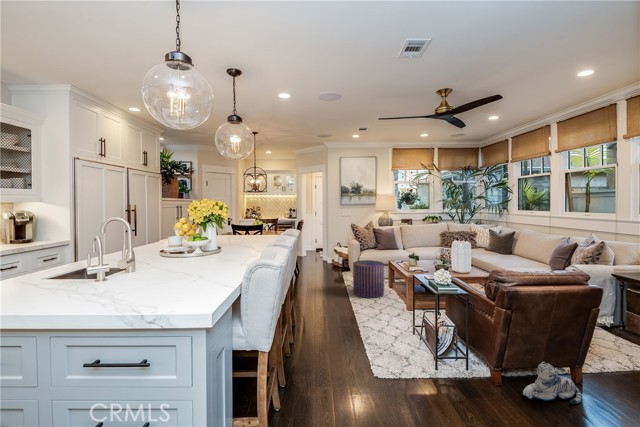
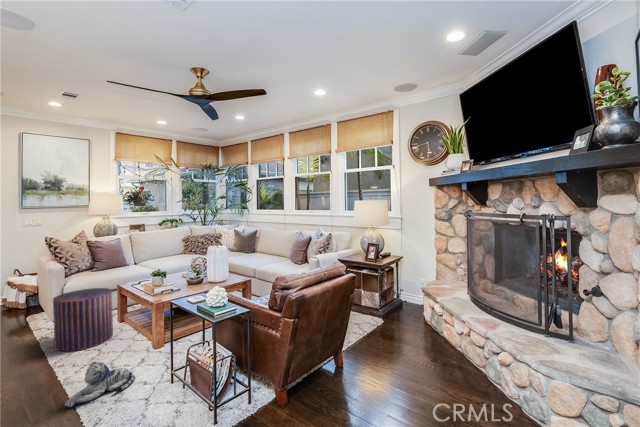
plush toy: present [523,362,582,404] -> present [65,362,135,407]

